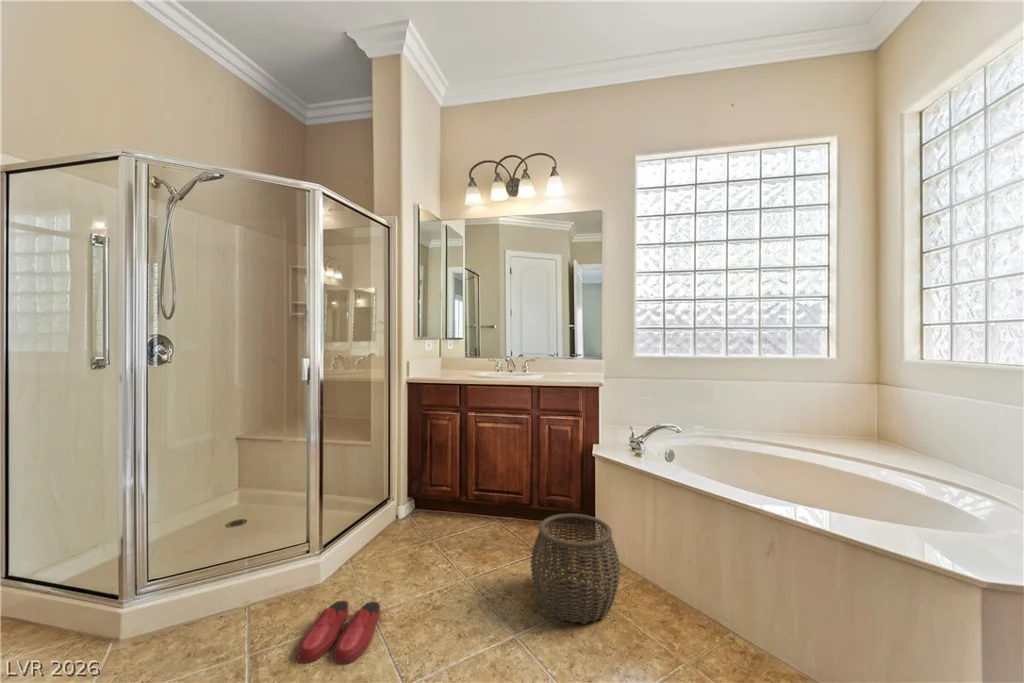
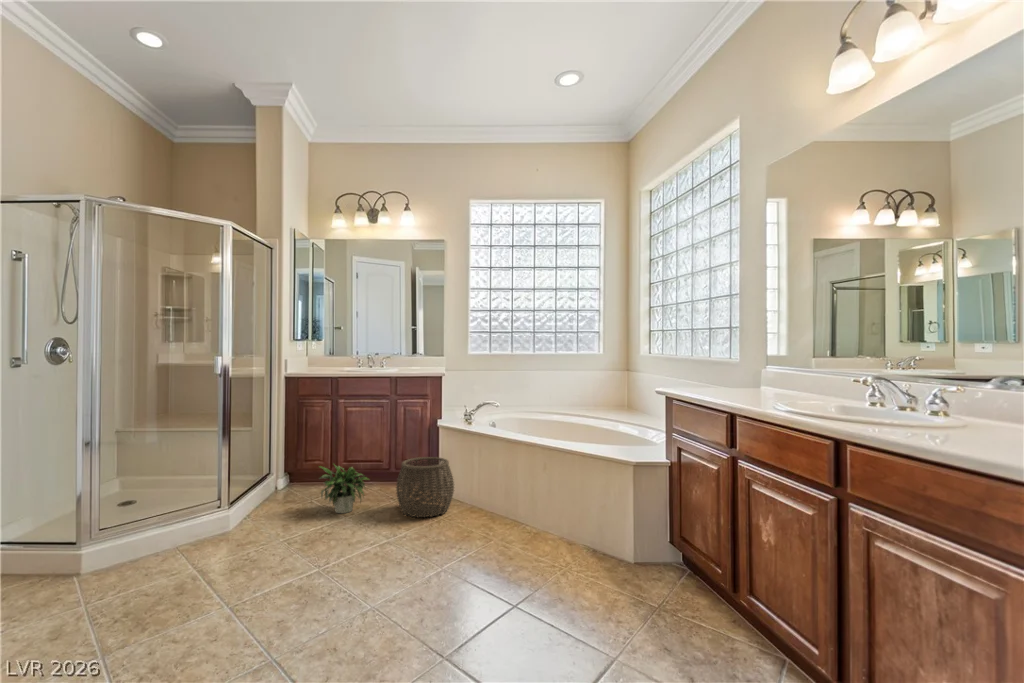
potted plant: none [427,507,495,586] -> present [320,465,368,513]
slippers: present [297,601,380,664] -> none [242,521,292,549]

